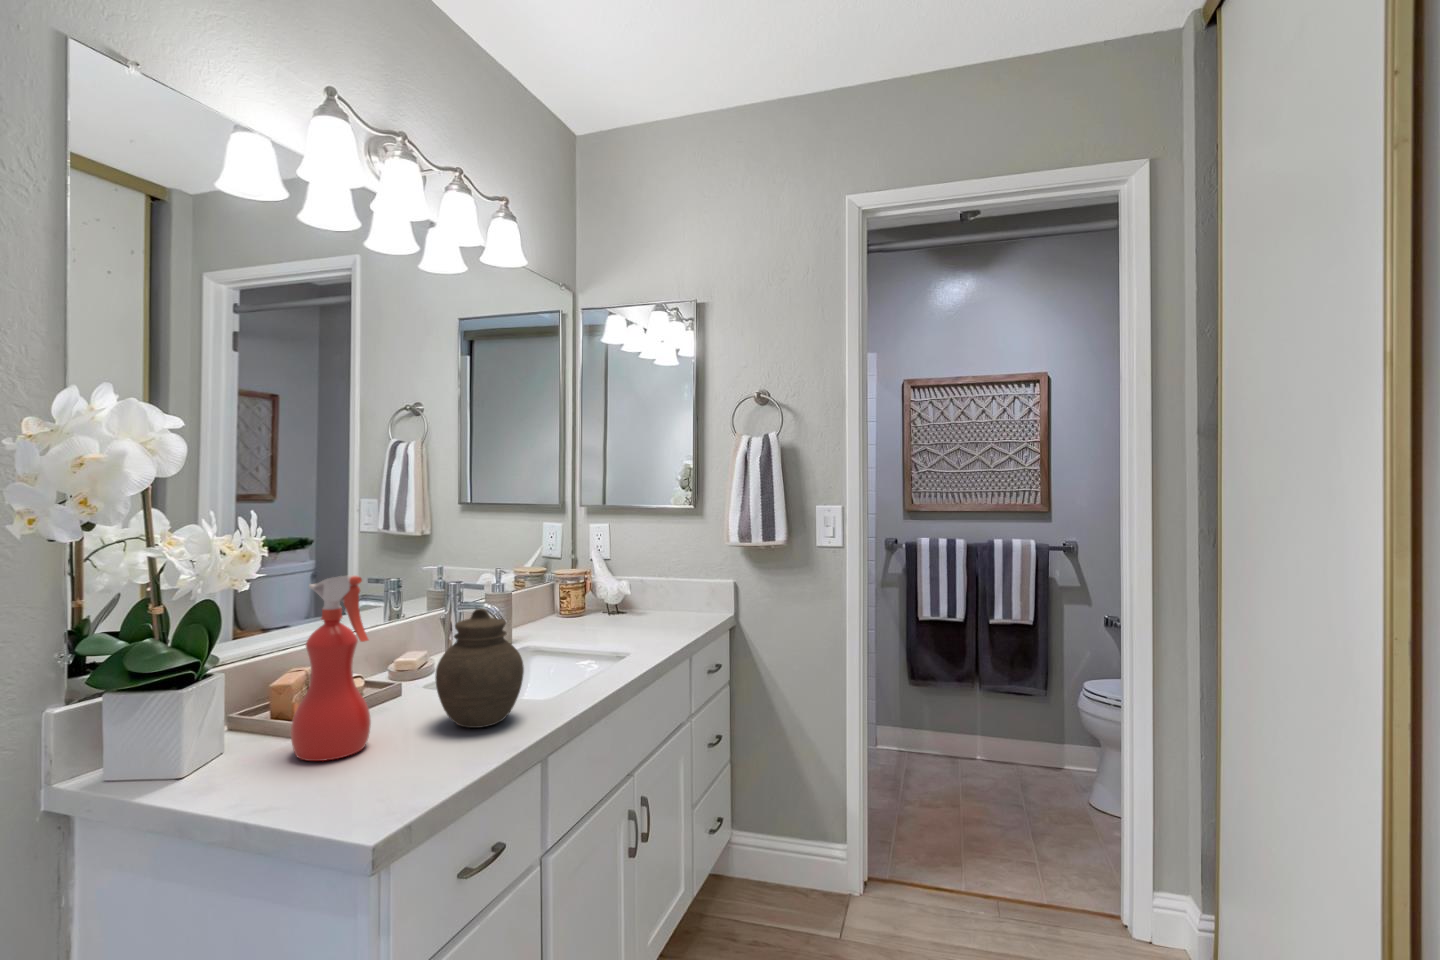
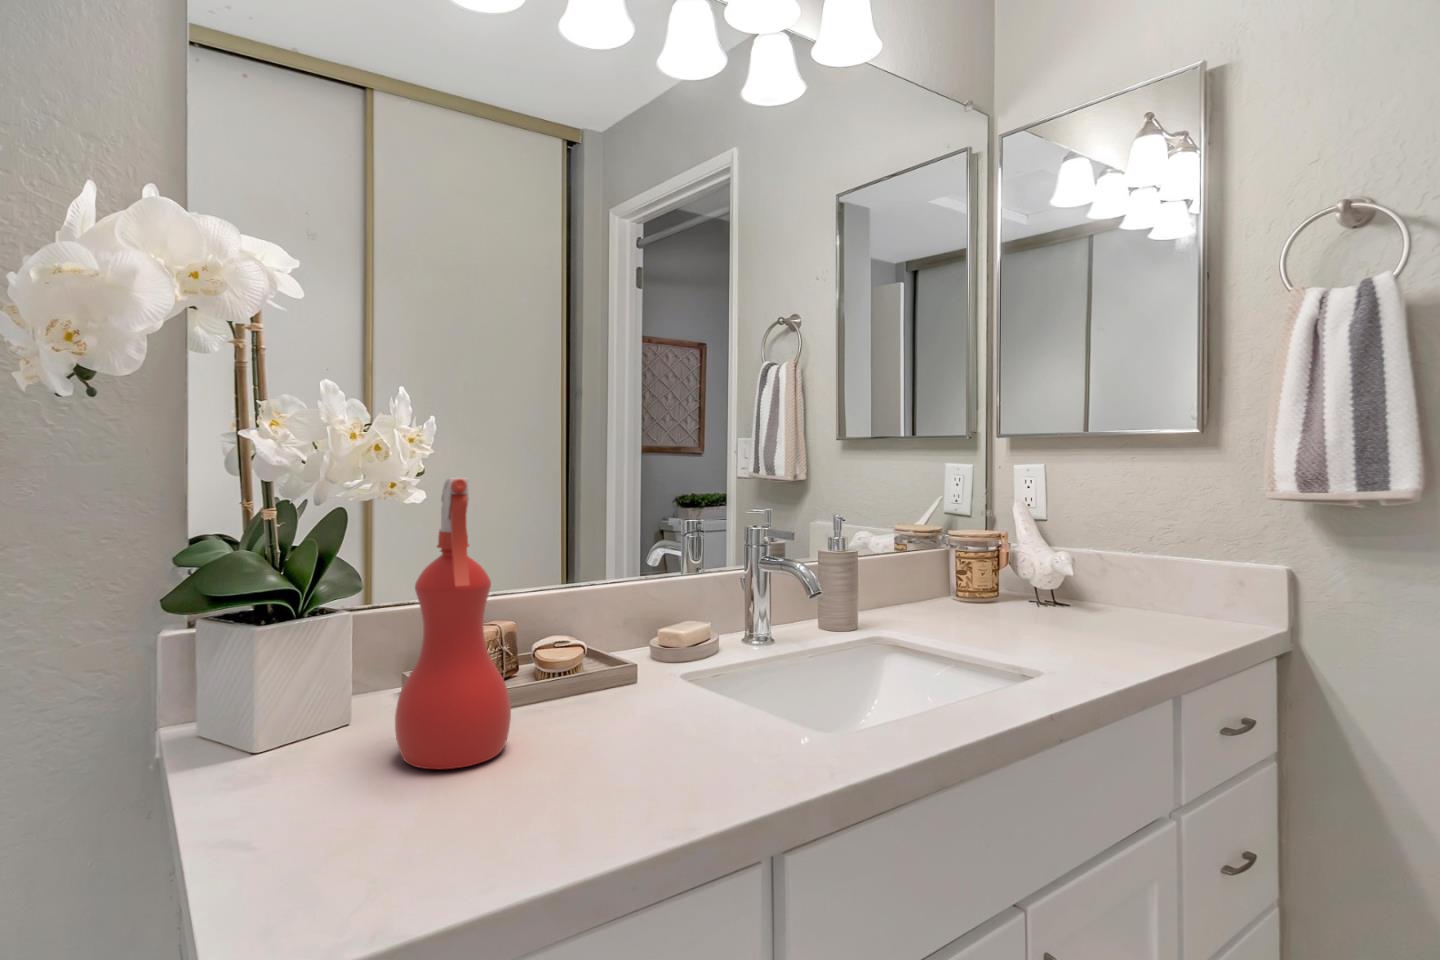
jar: present [435,609,524,728] -> none [609,556,758,766]

